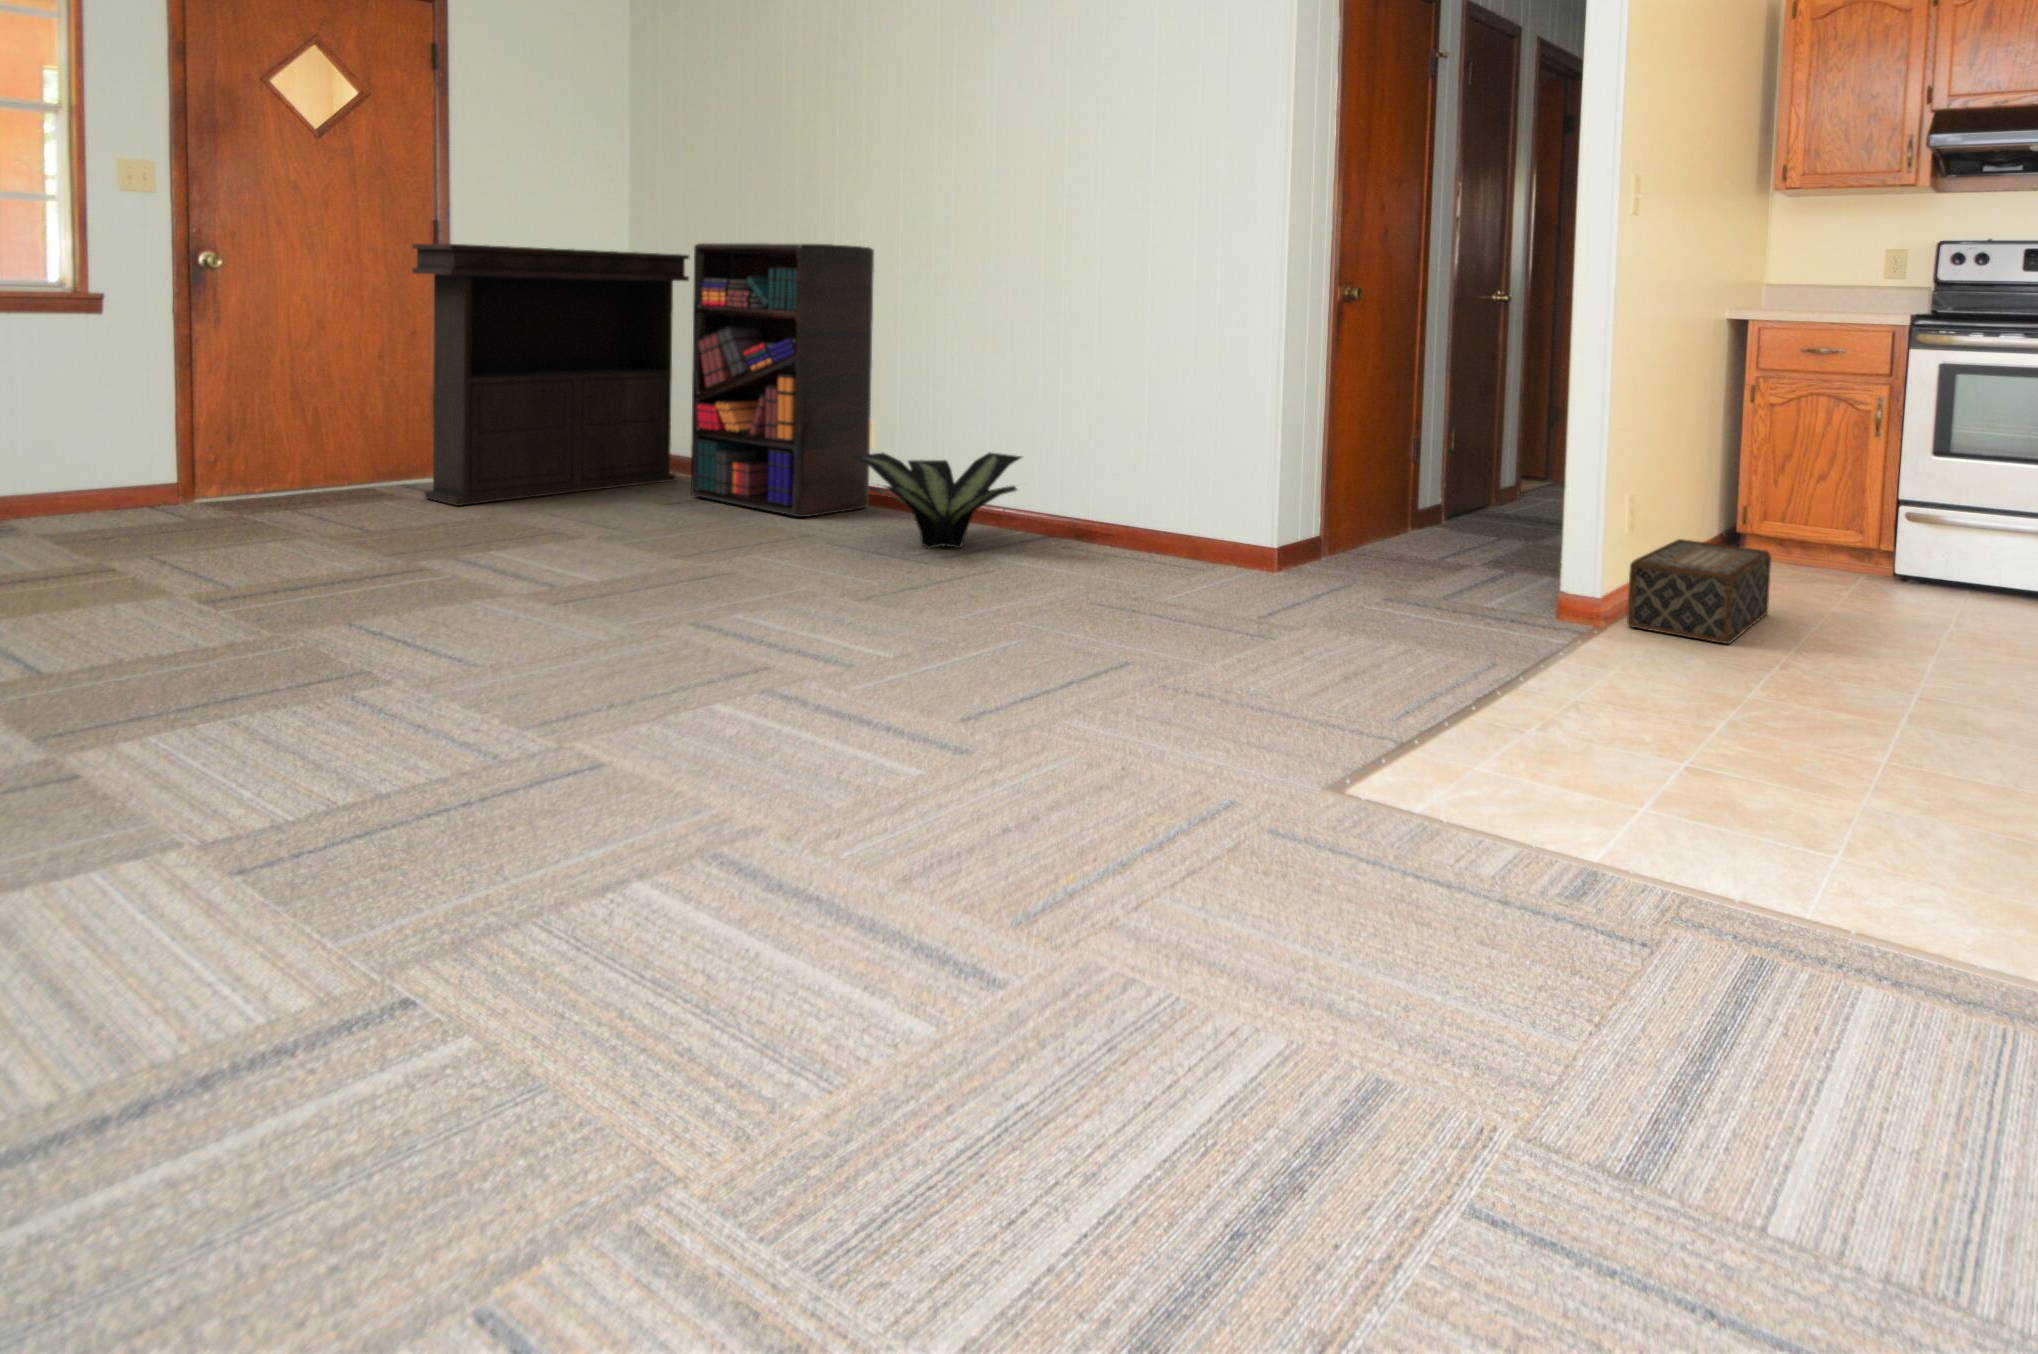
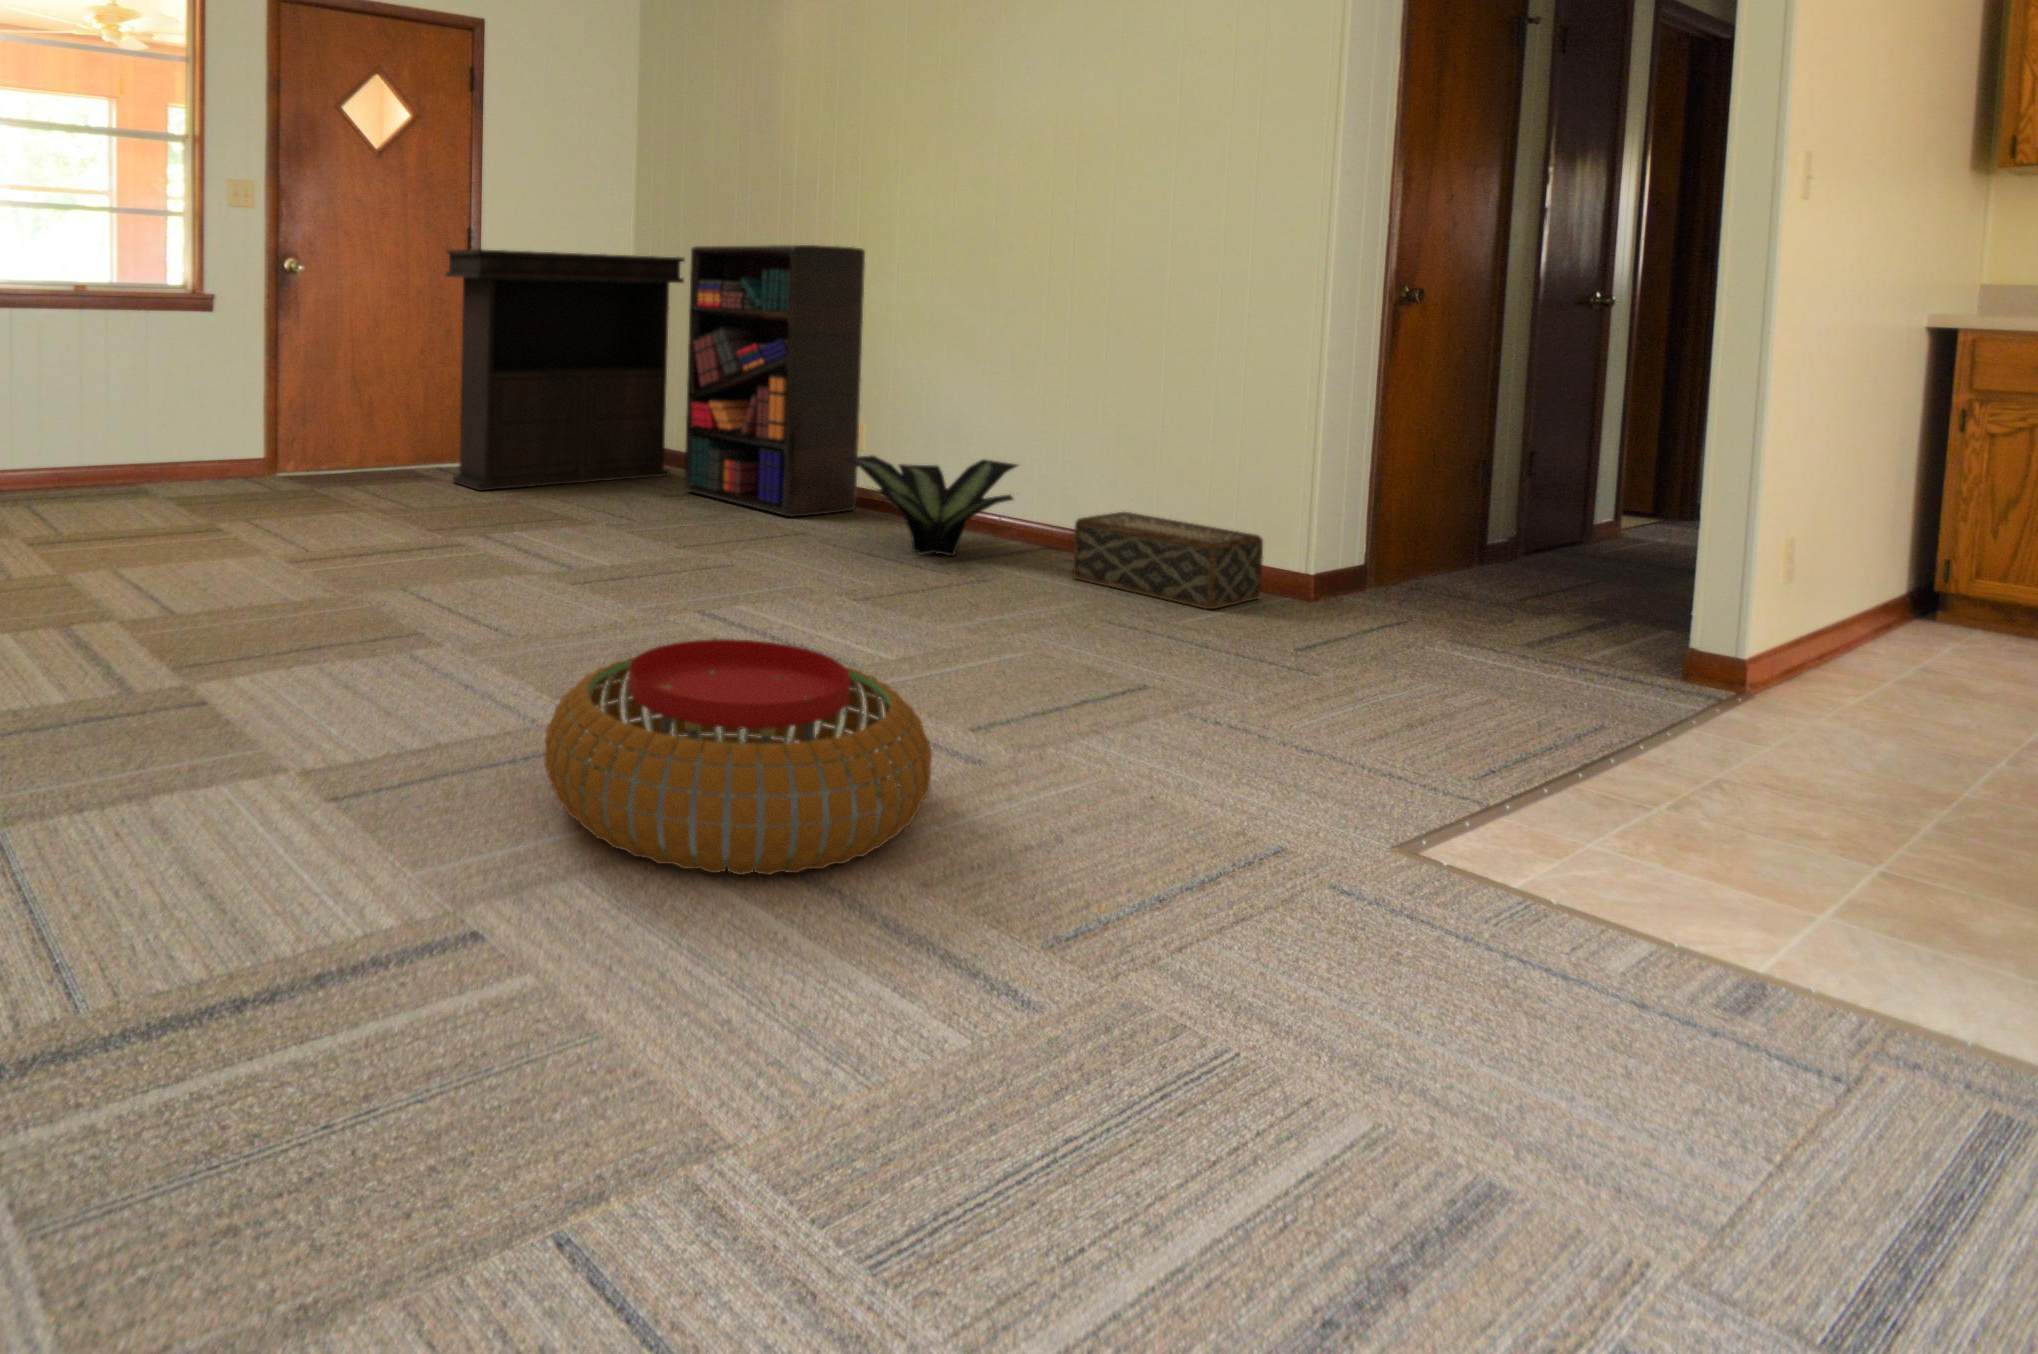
woven basket: present [1627,539,1771,644] -> present [1073,512,1263,609]
pouf: none [499,649,916,894] -> present [544,639,932,875]

